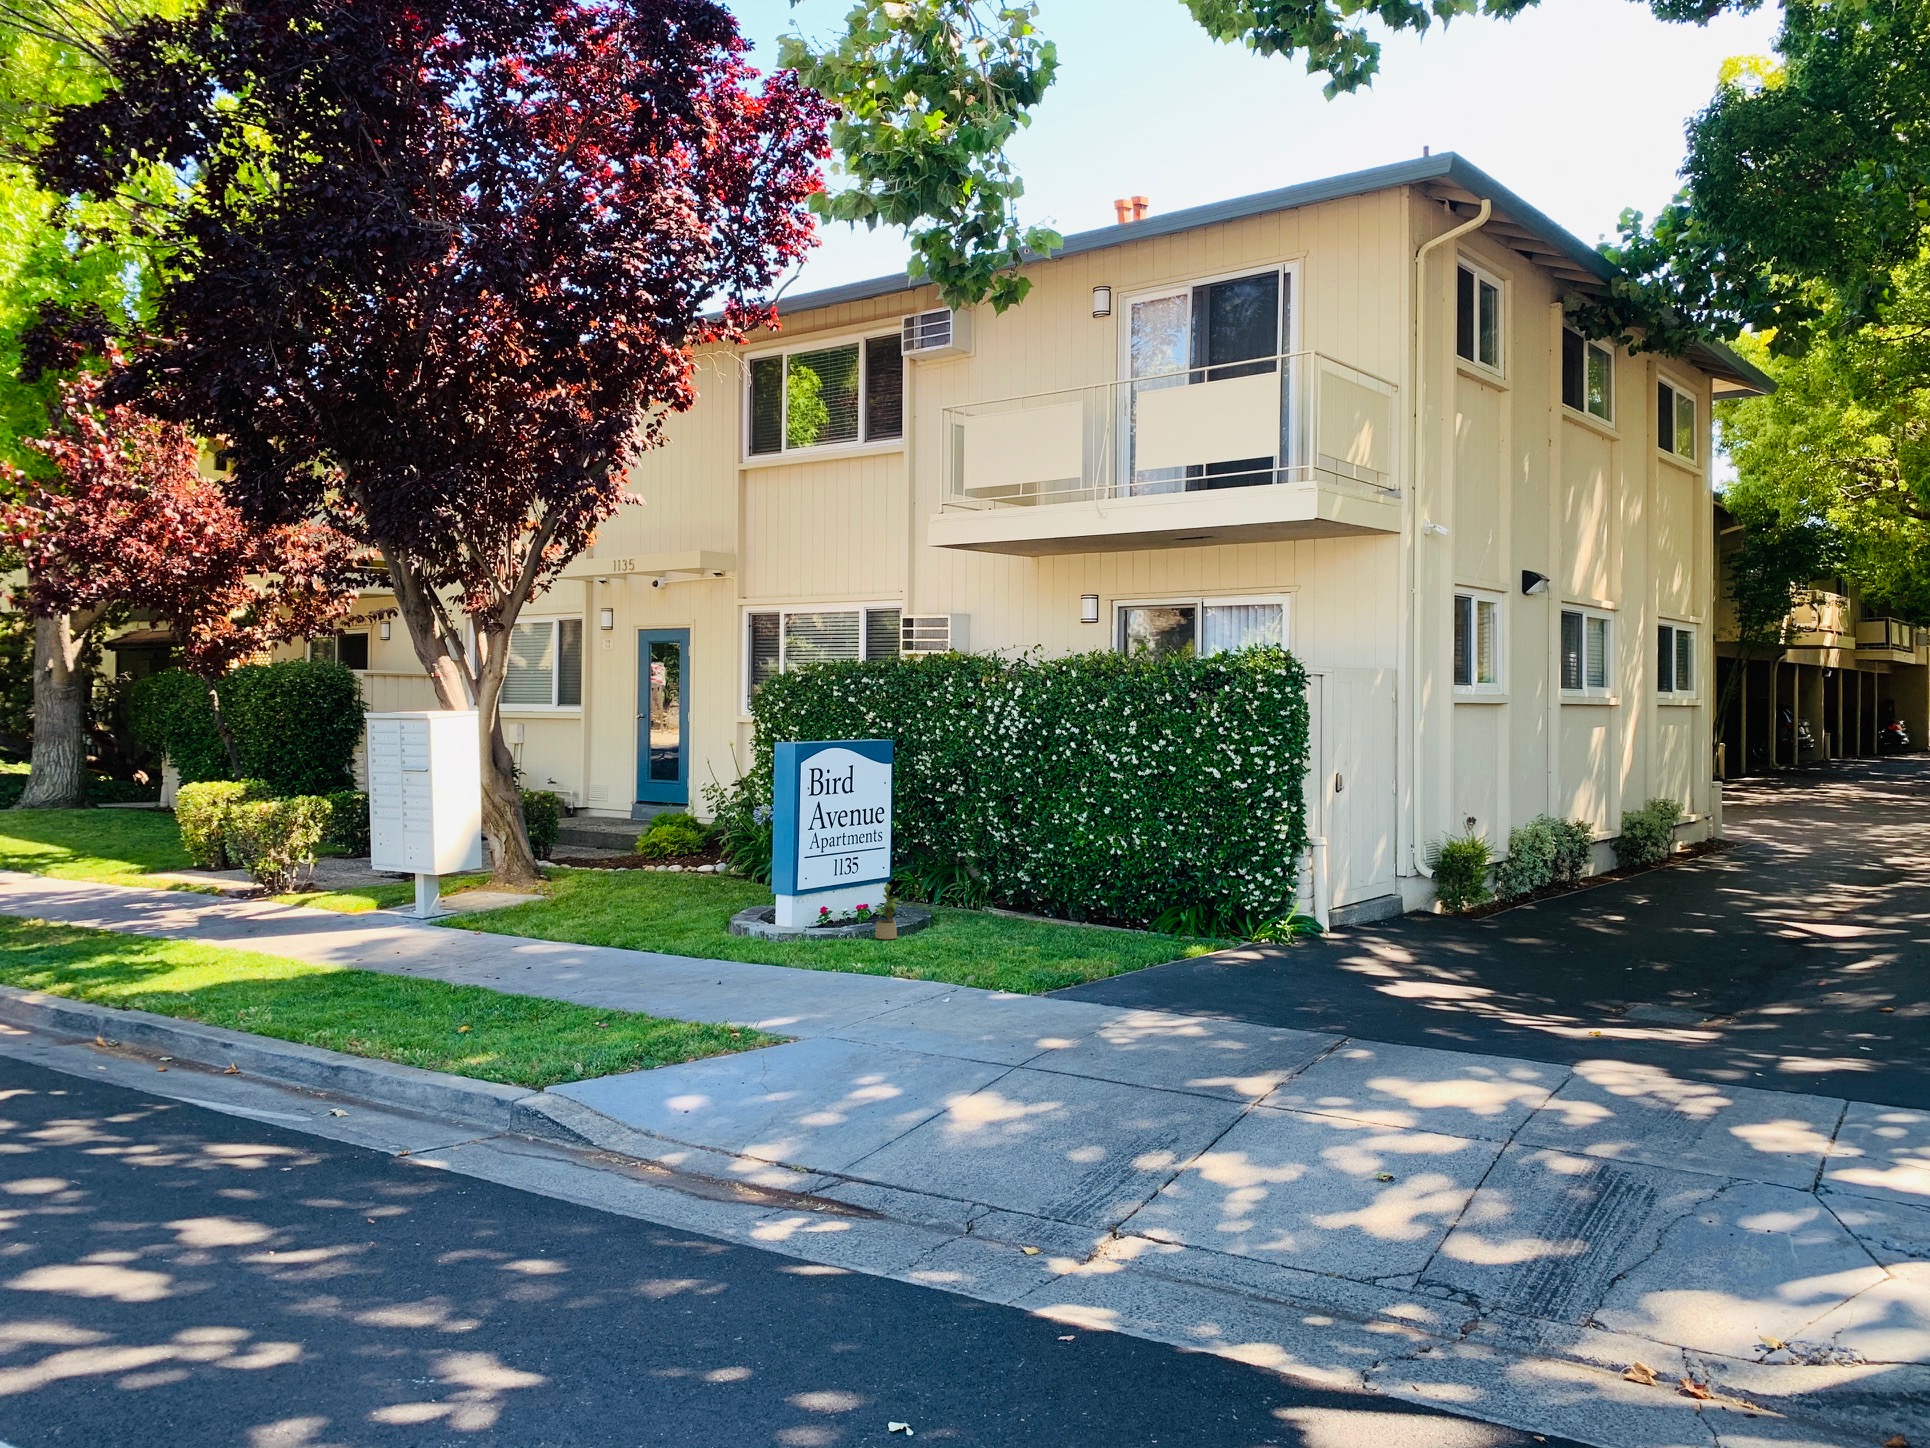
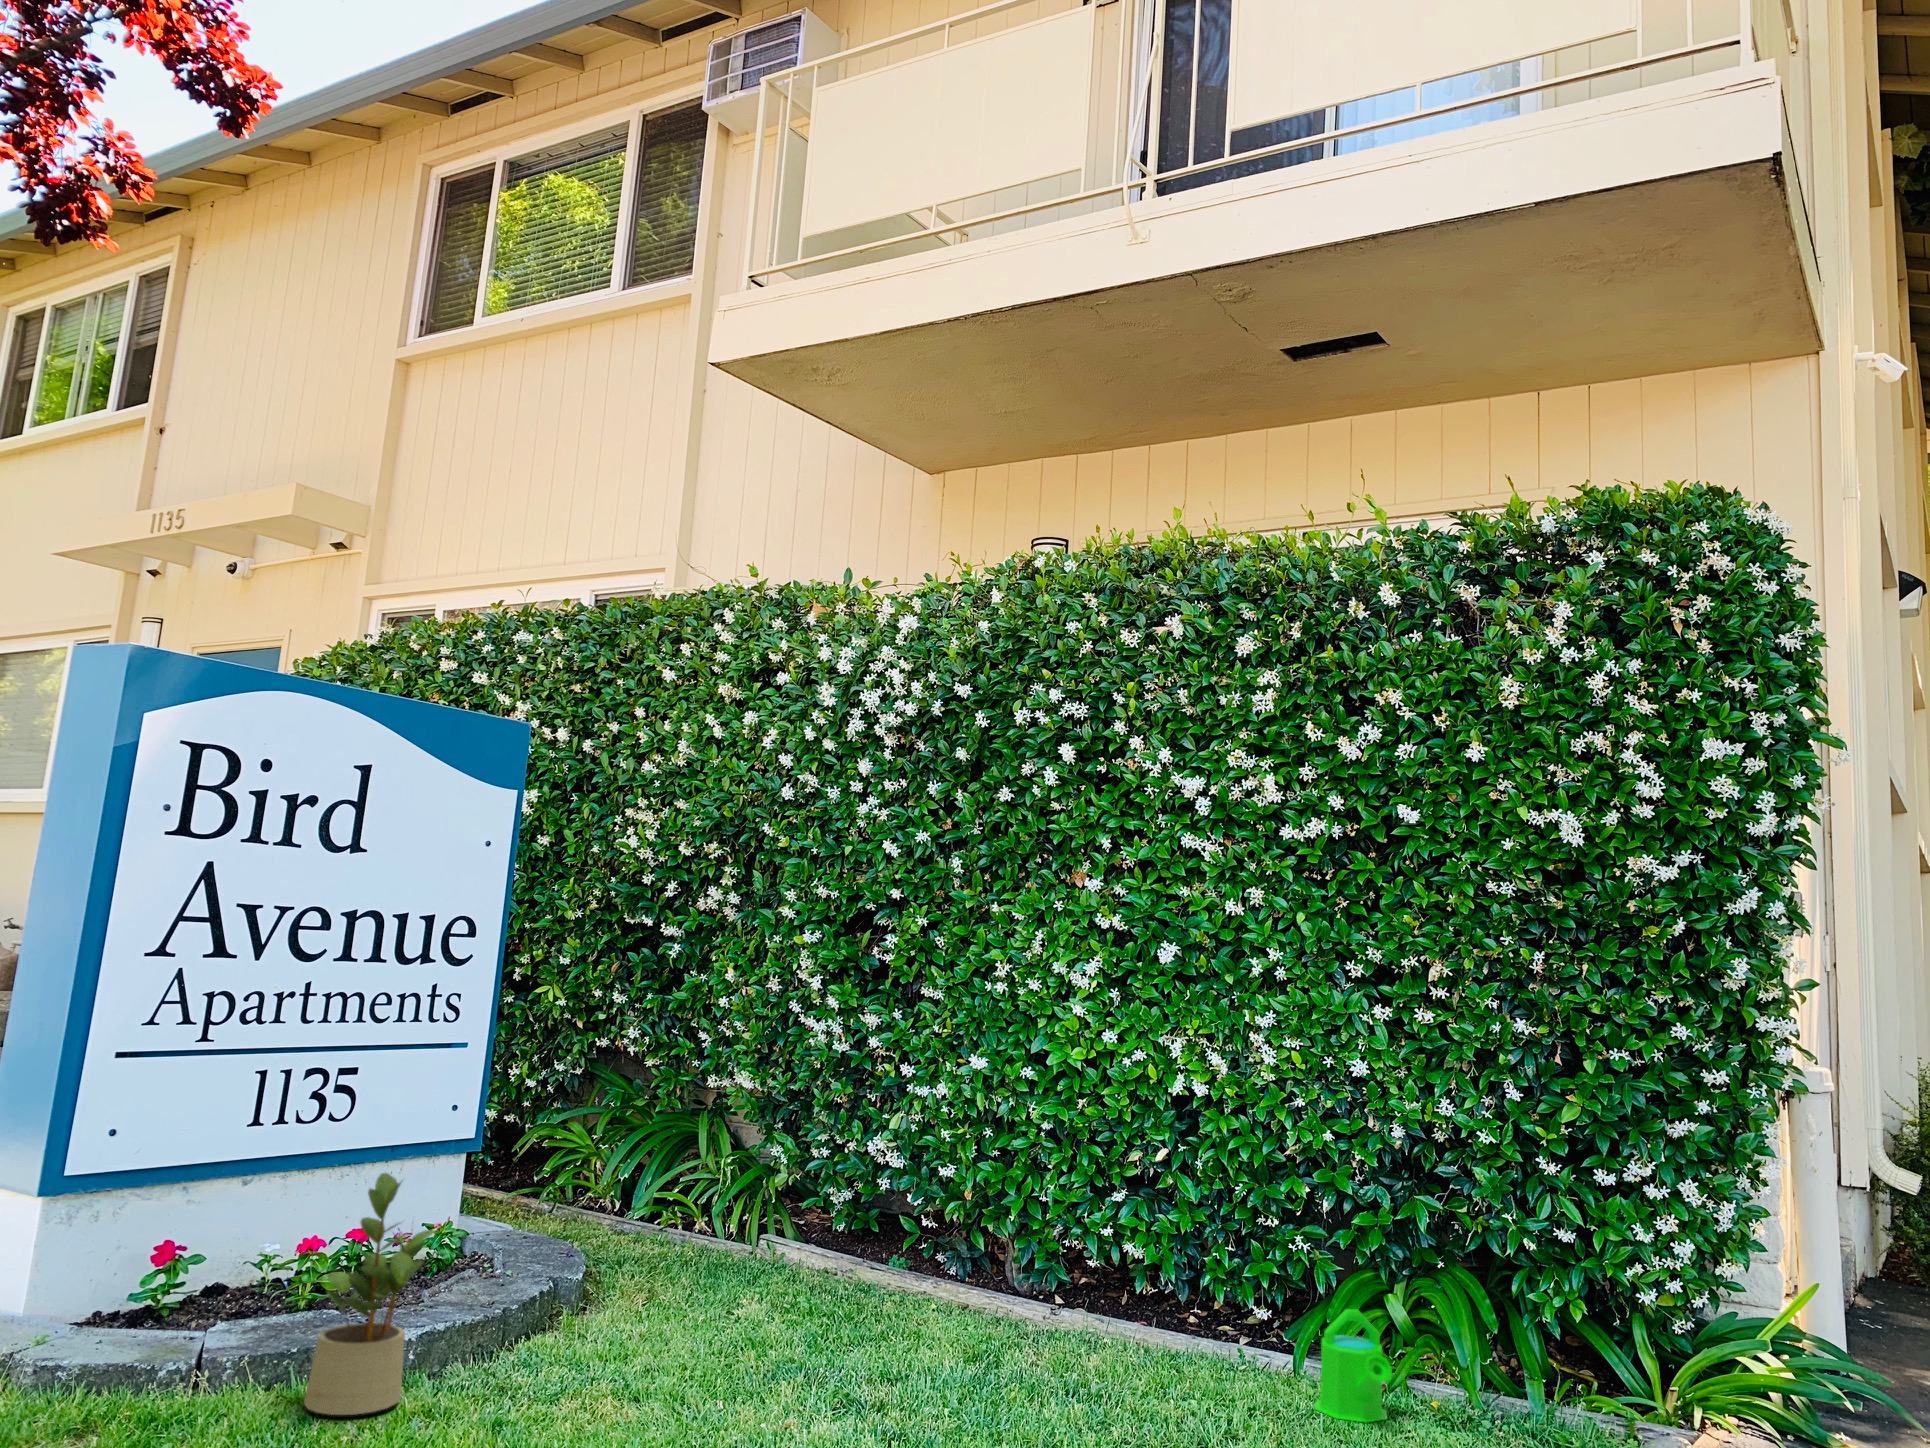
watering can: none [1140,914,1161,942] -> present [1315,1309,1392,1423]

